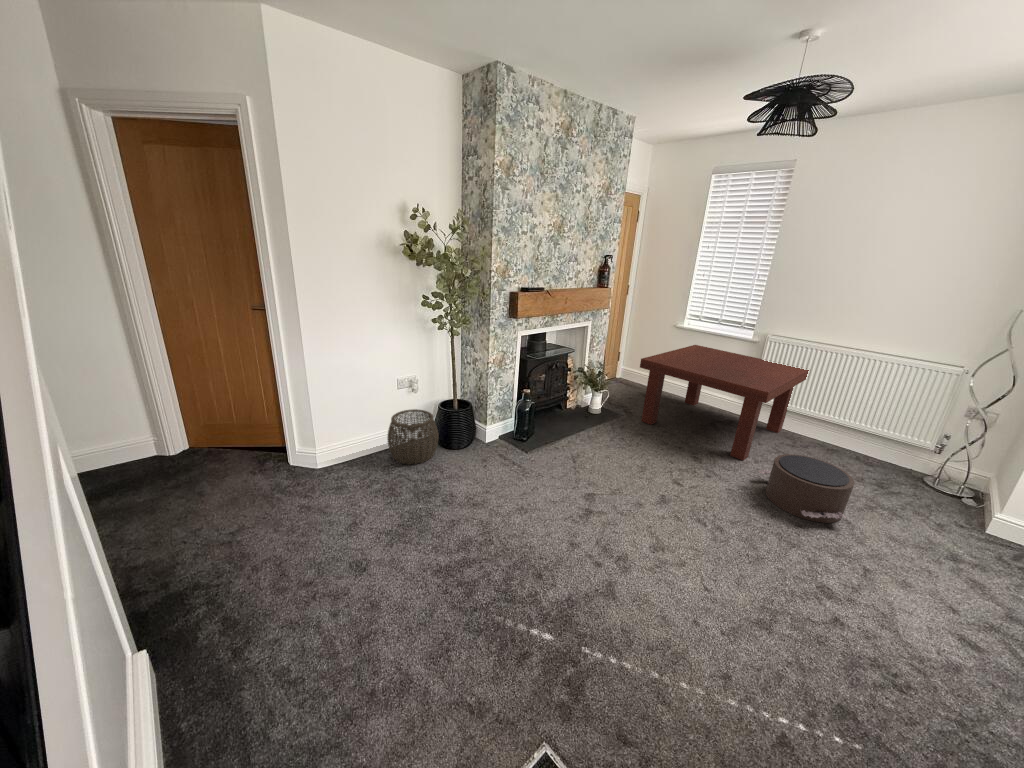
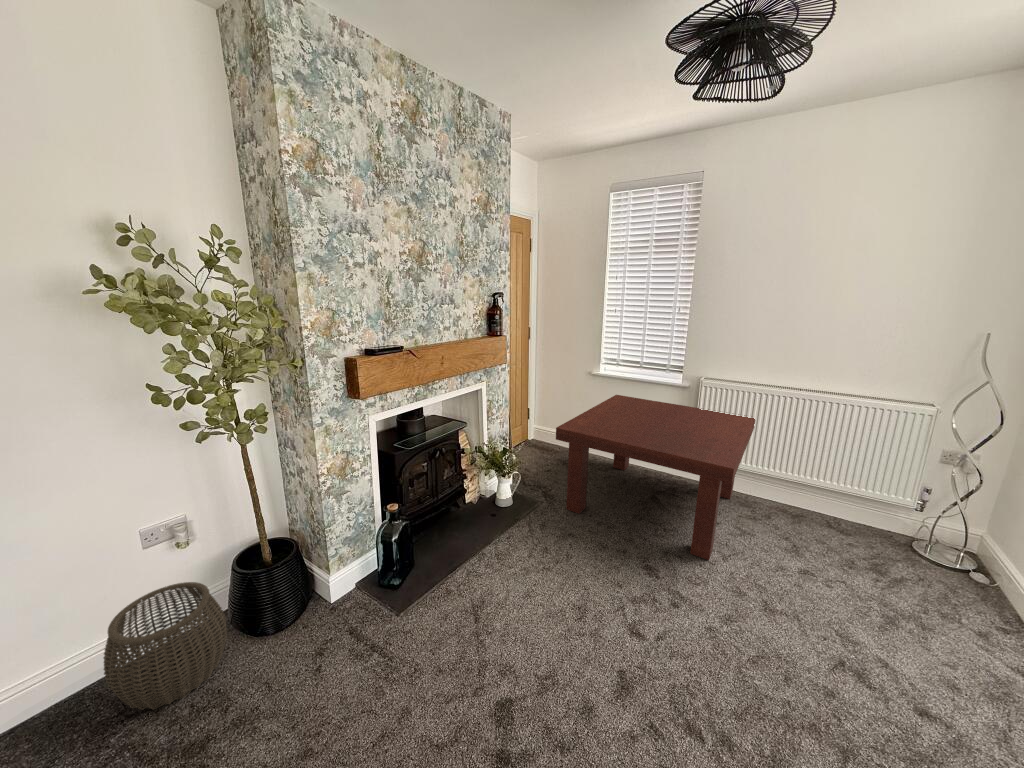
pouf: present [758,454,855,523] -> none [738,556,893,683]

